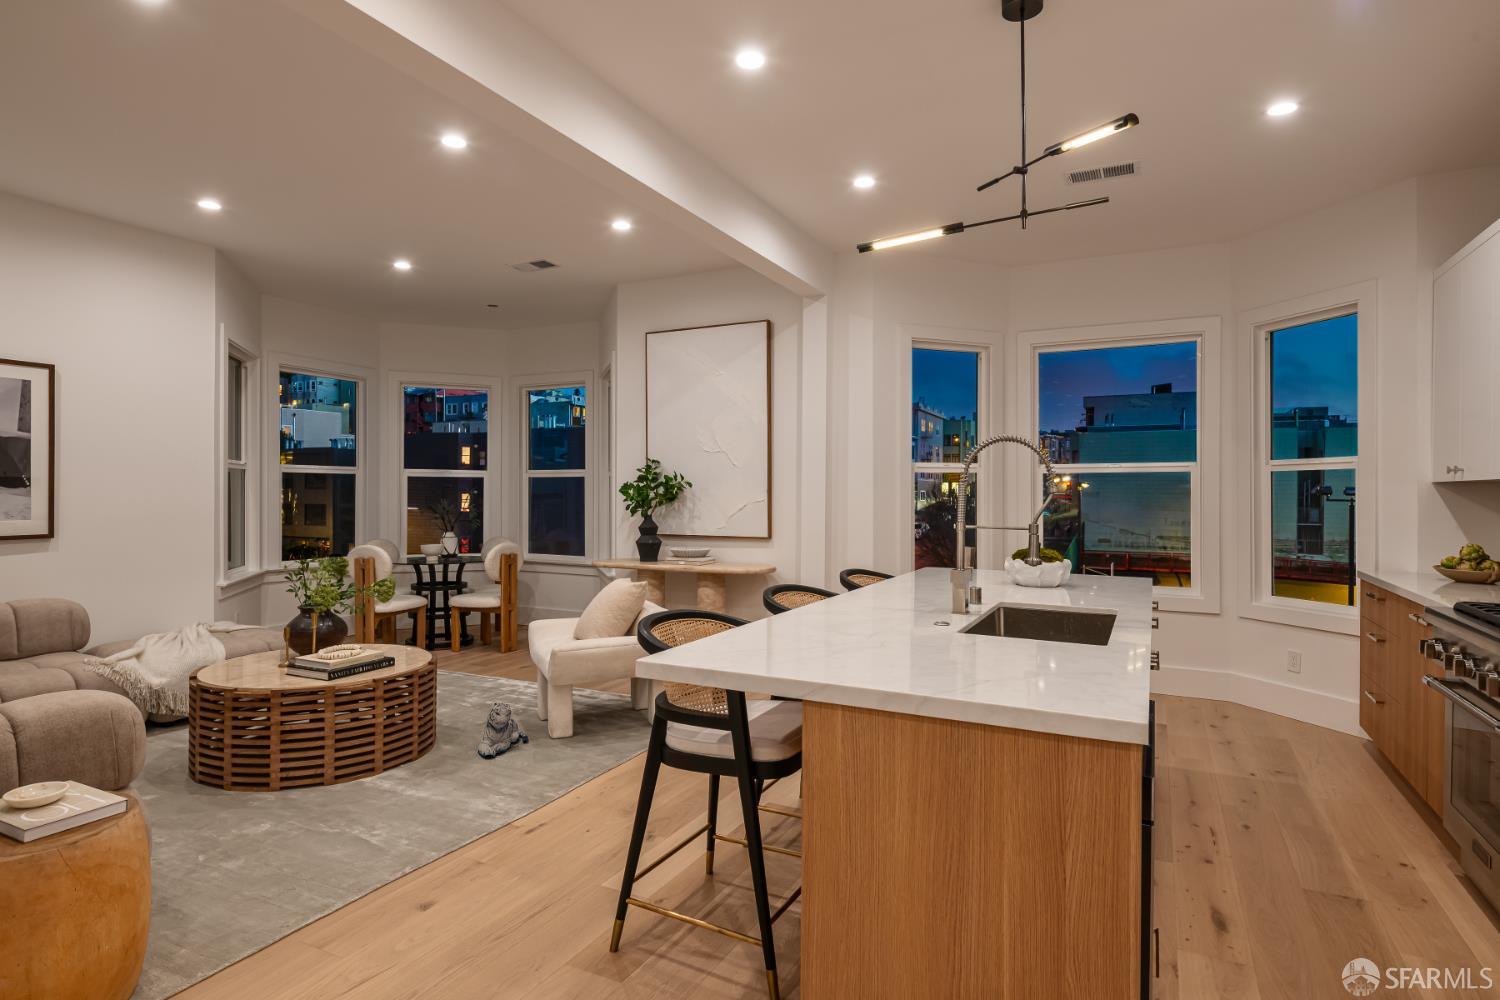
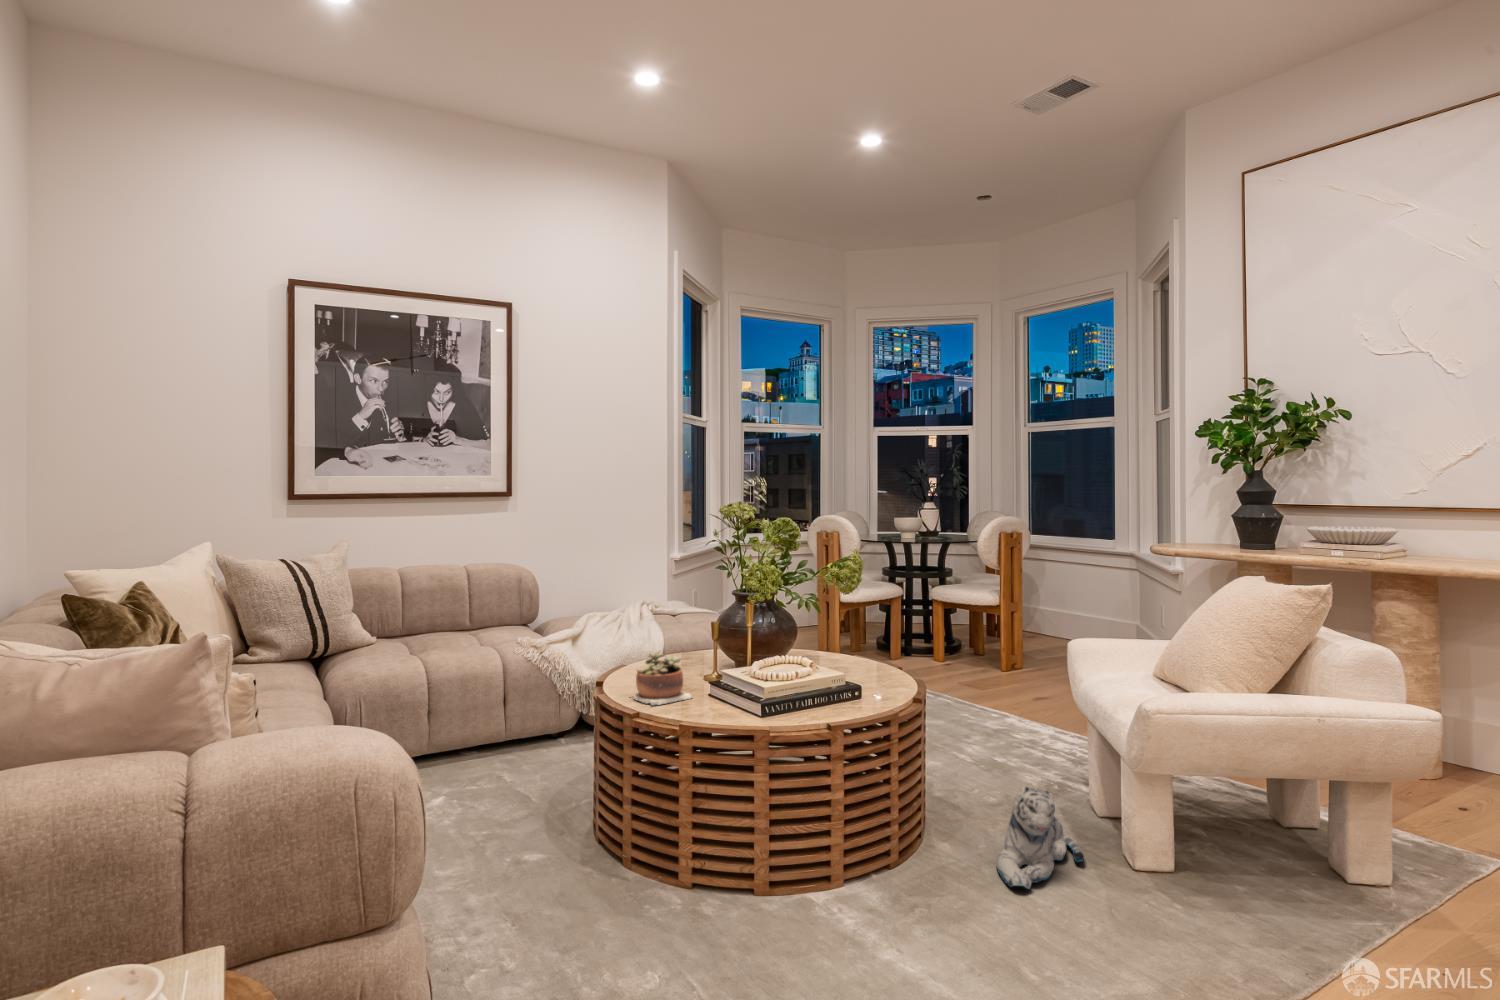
succulent plant: none [223,648,275,684] -> present [633,651,692,705]

